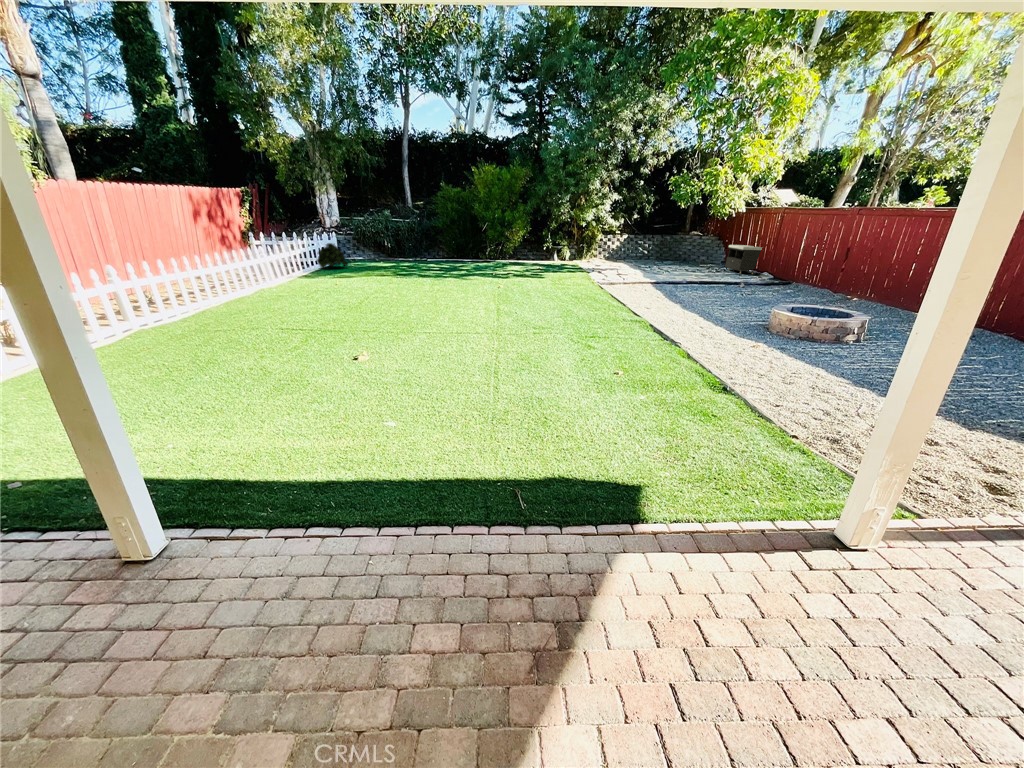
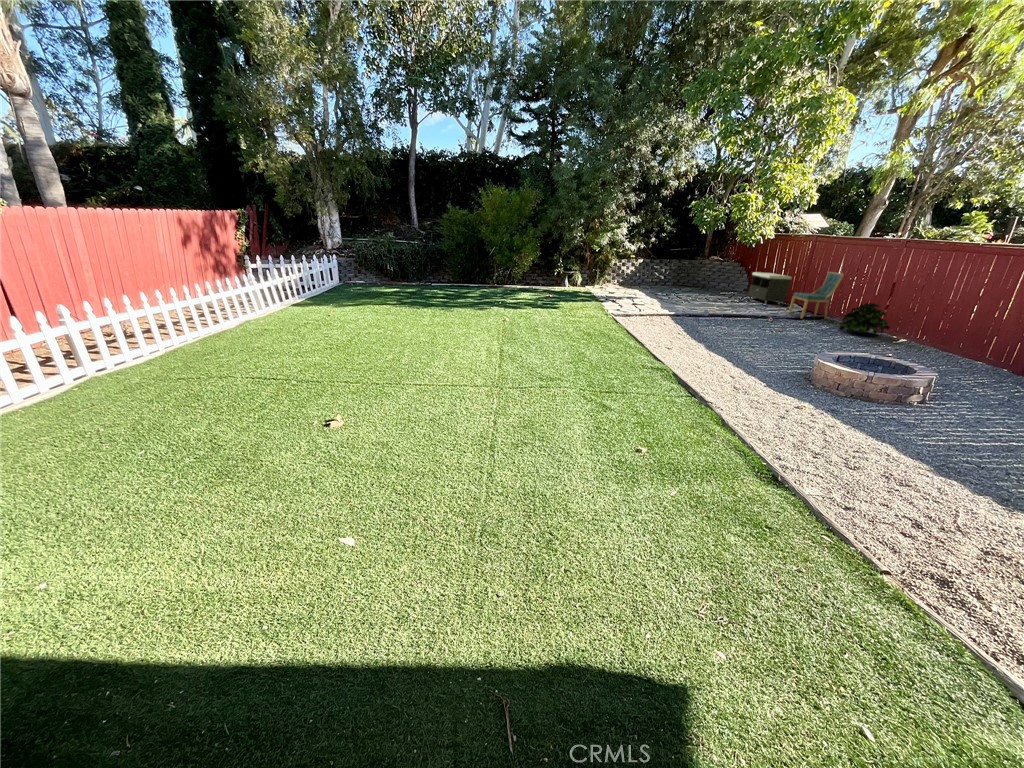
chair: none [757,241,806,285] -> present [788,272,844,319]
potted plant: present [317,243,348,268] -> present [839,303,890,334]

